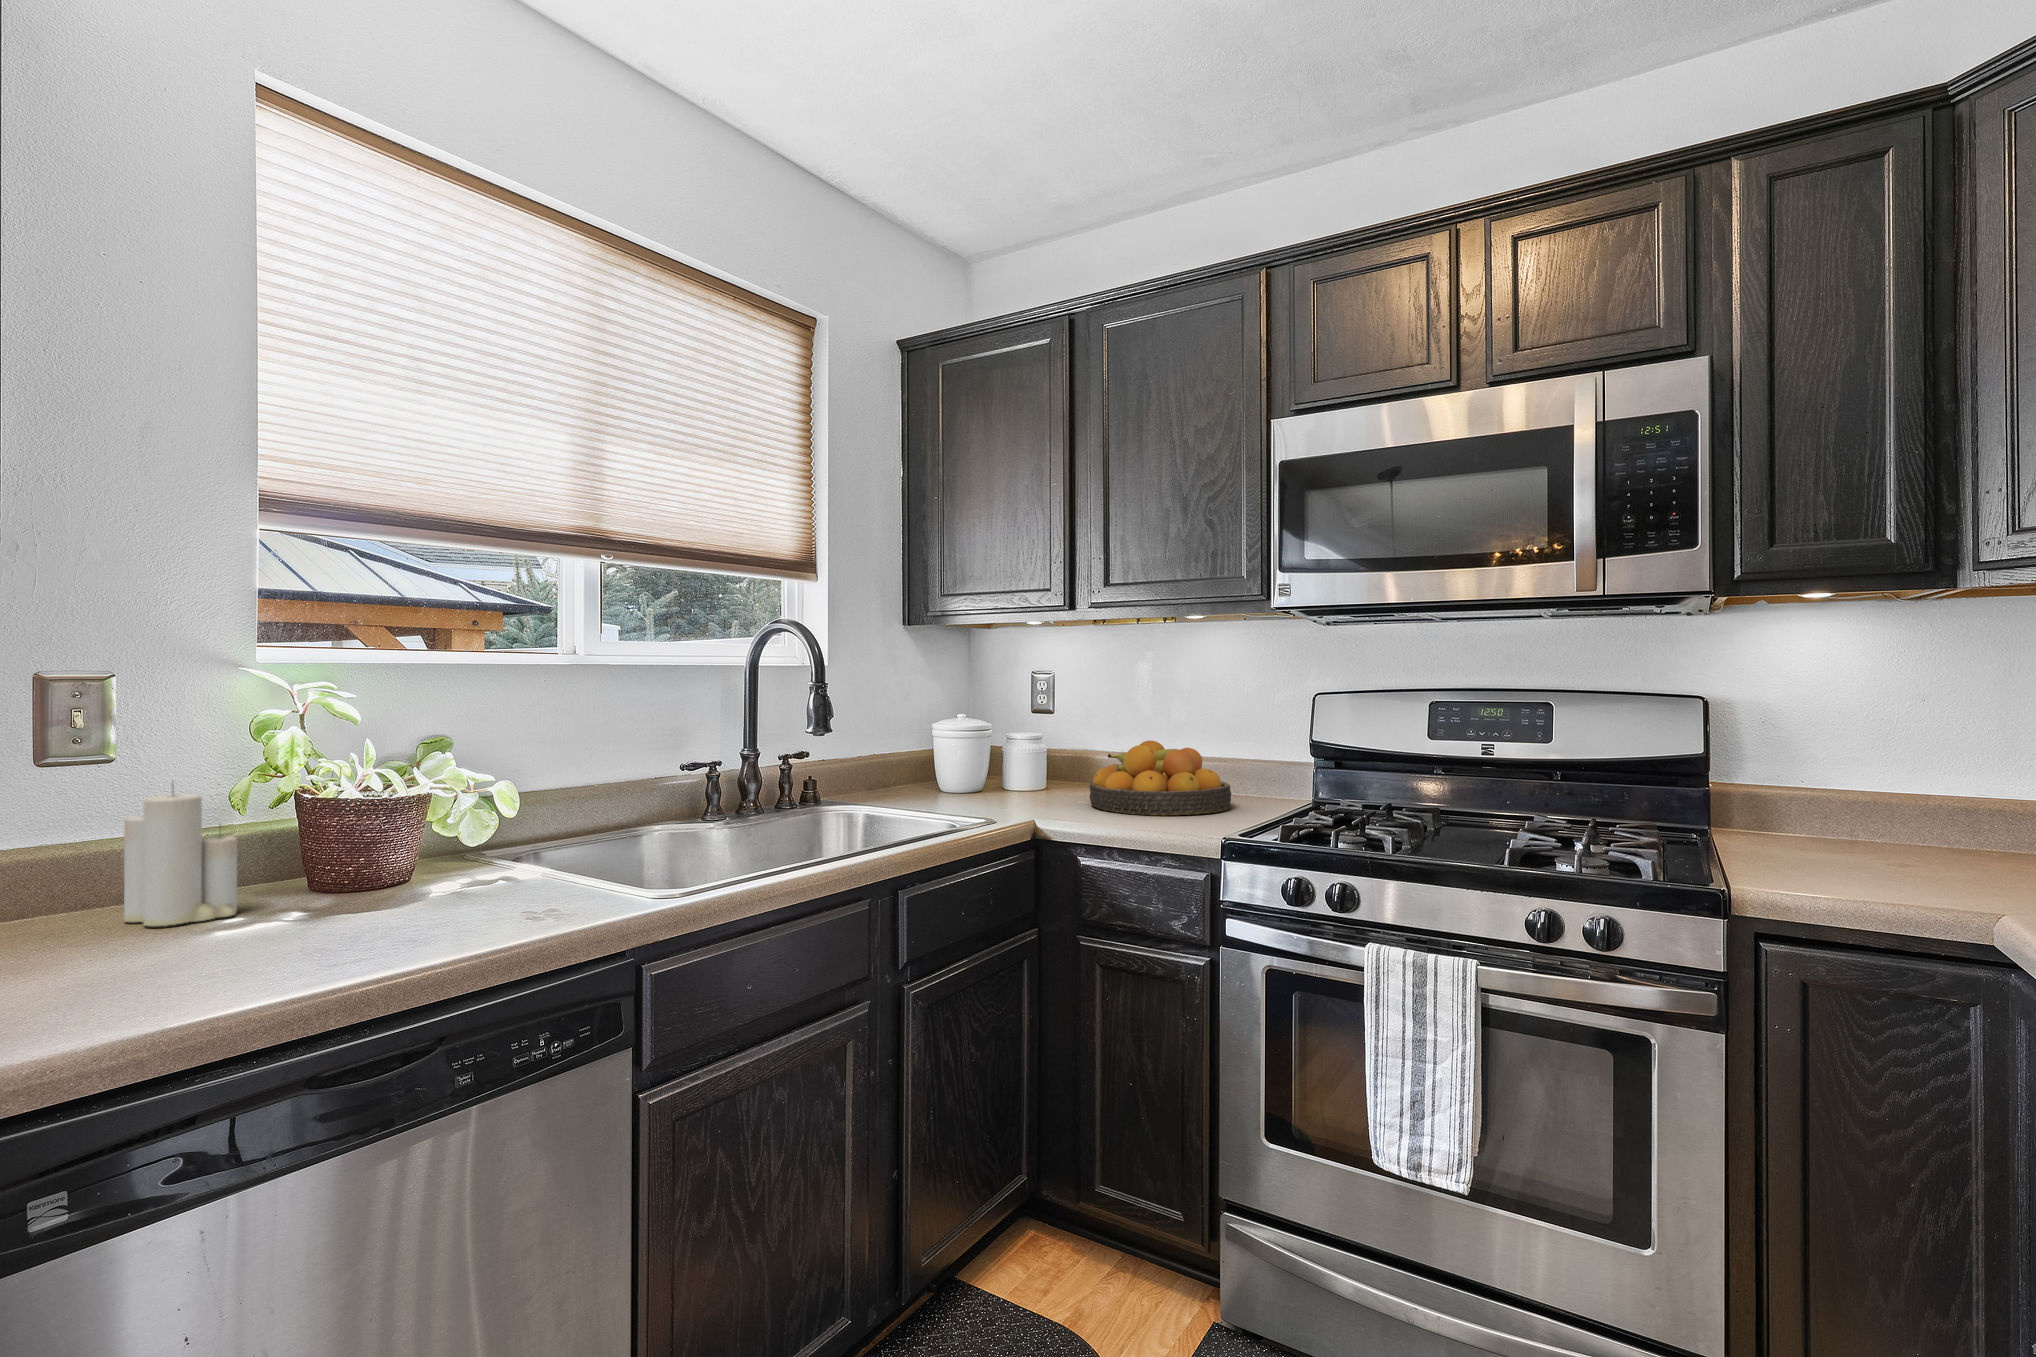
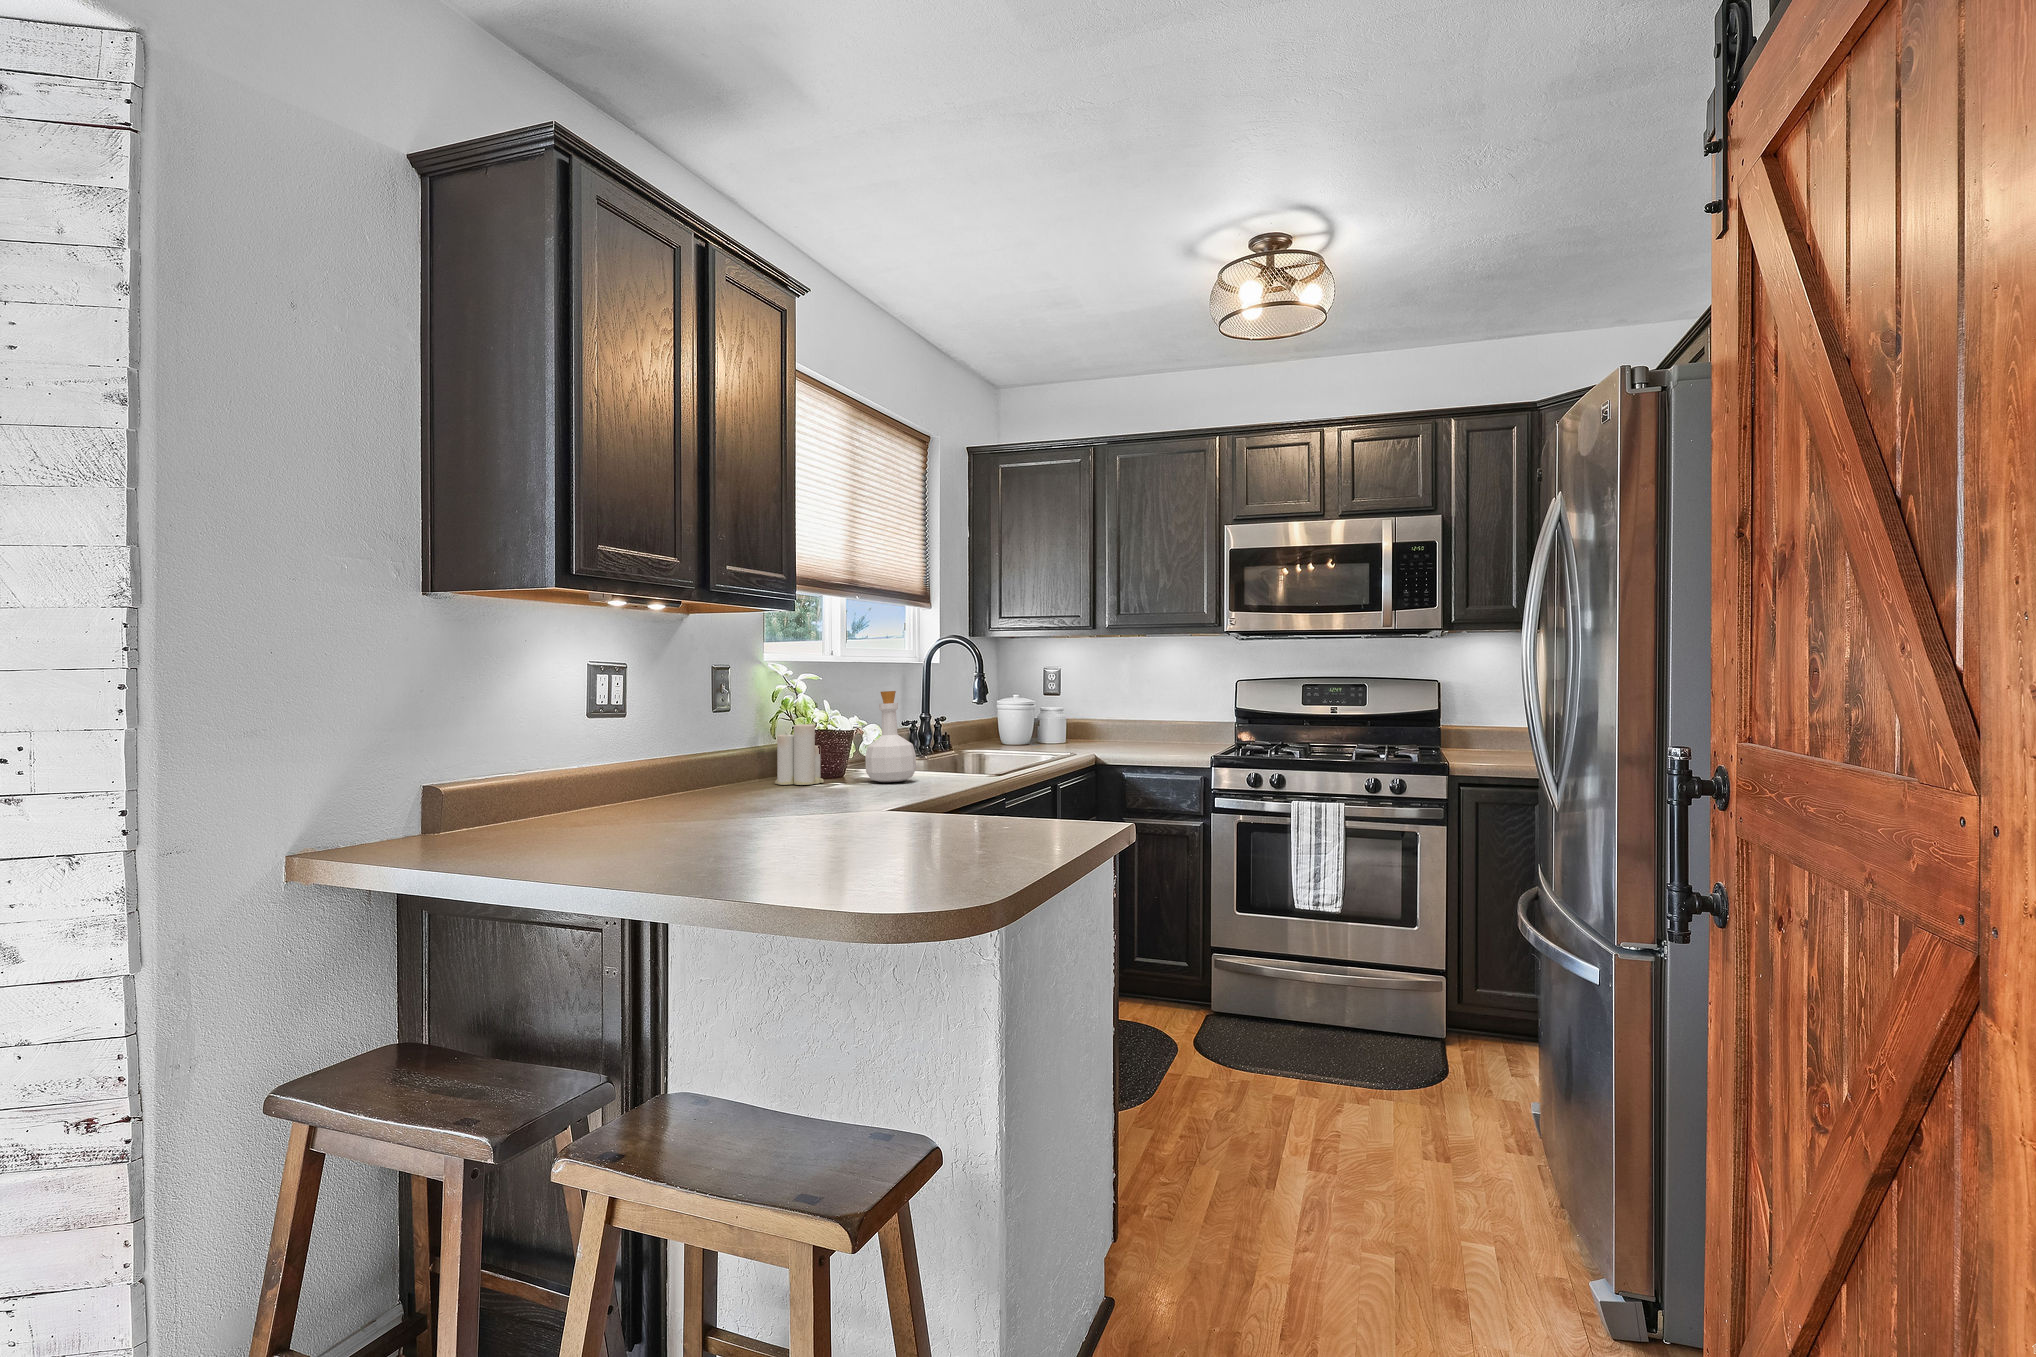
bottle: none [292,725,425,925] -> present [865,691,916,782]
fruit bowl: present [1090,741,1231,816] -> none [1108,708,1194,750]

